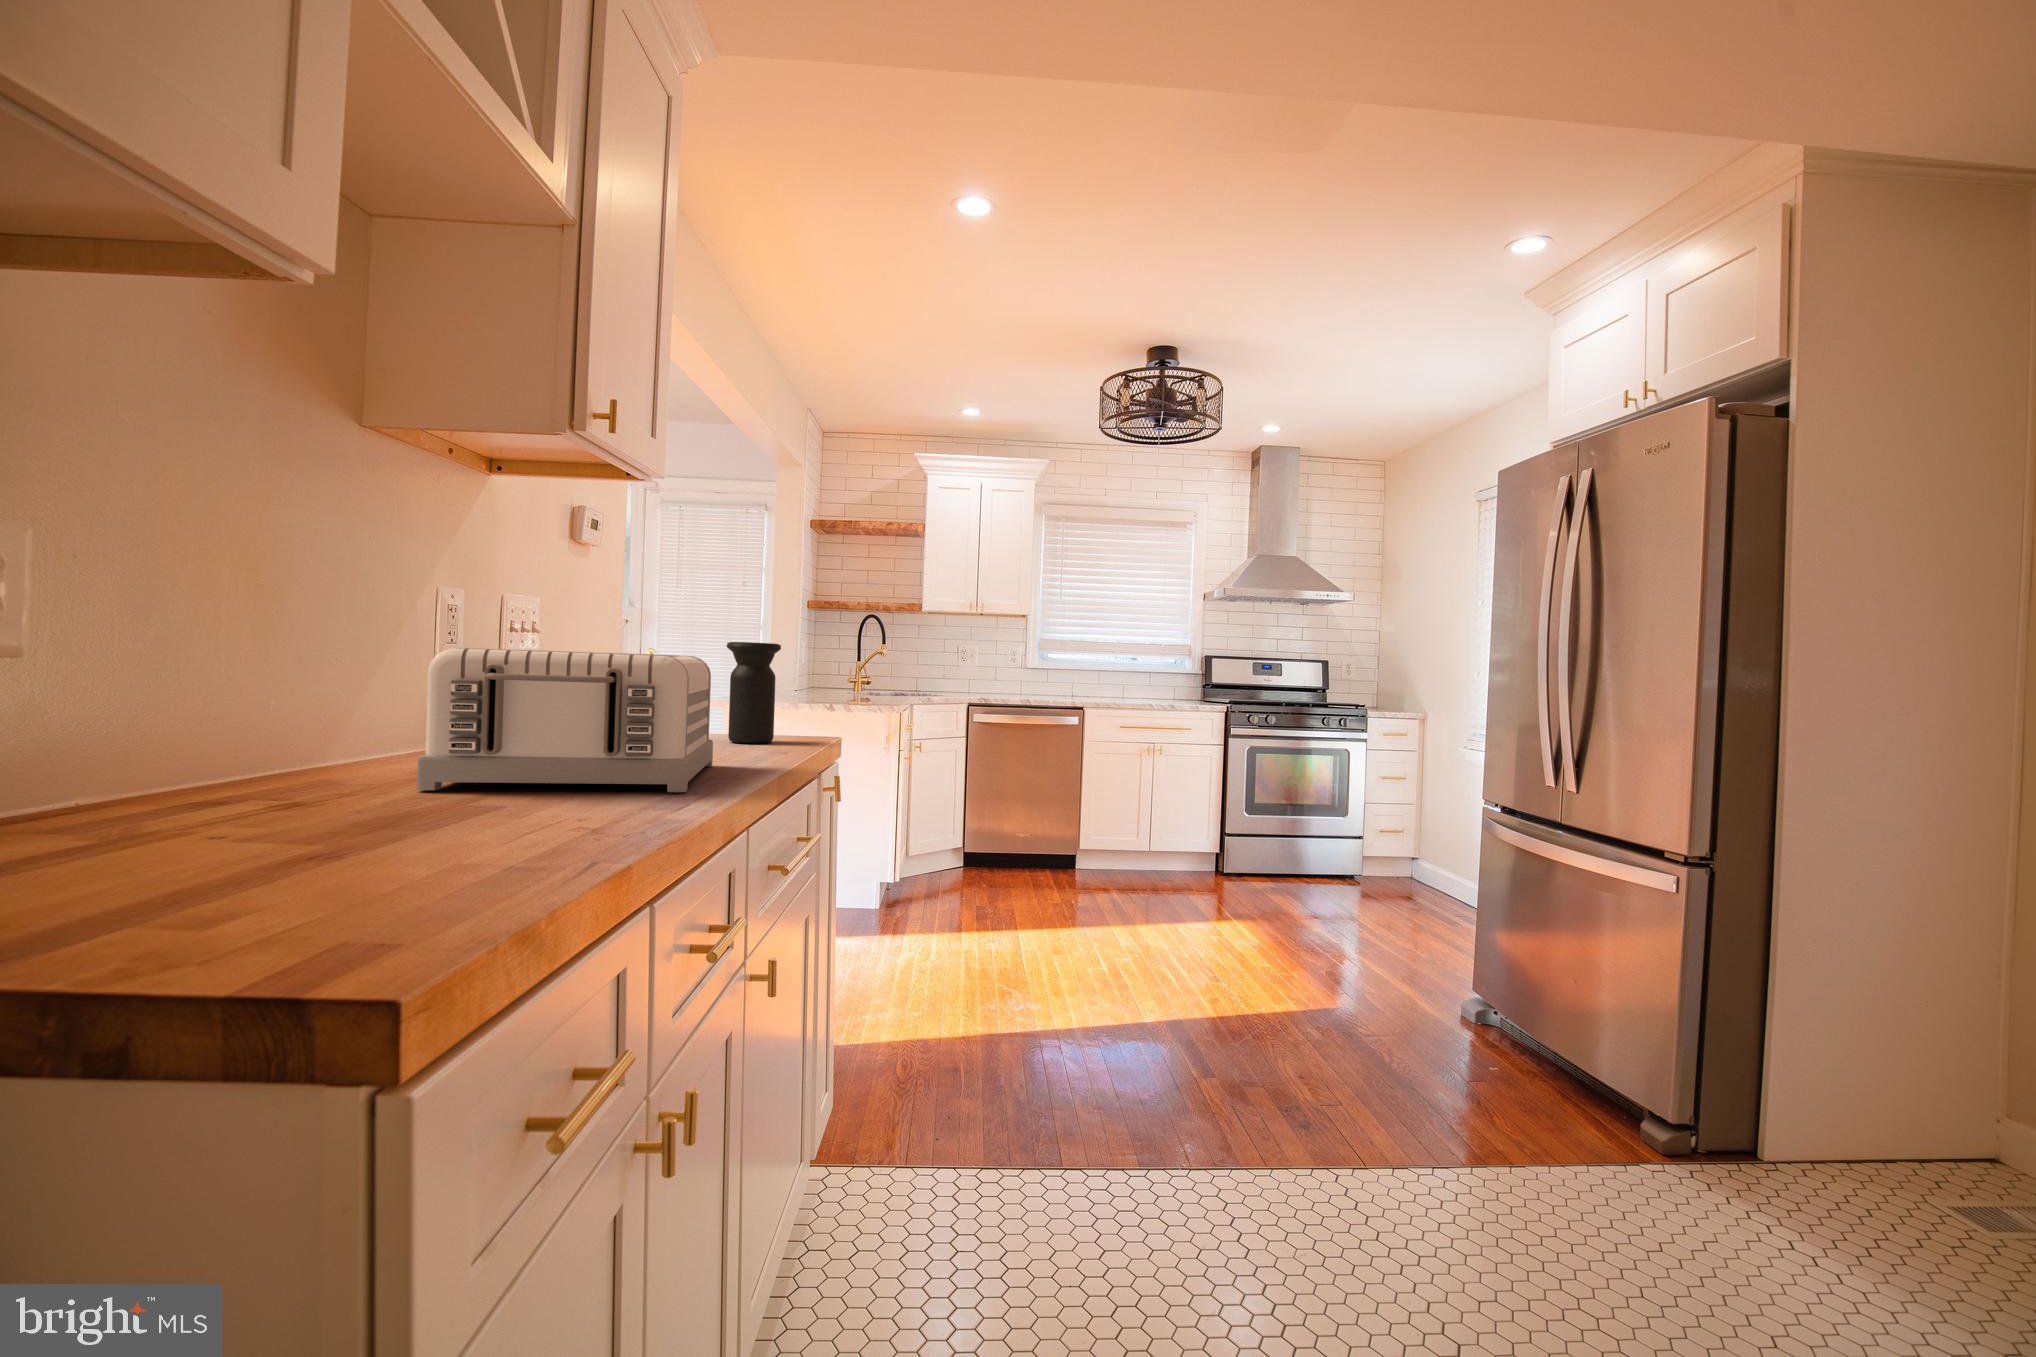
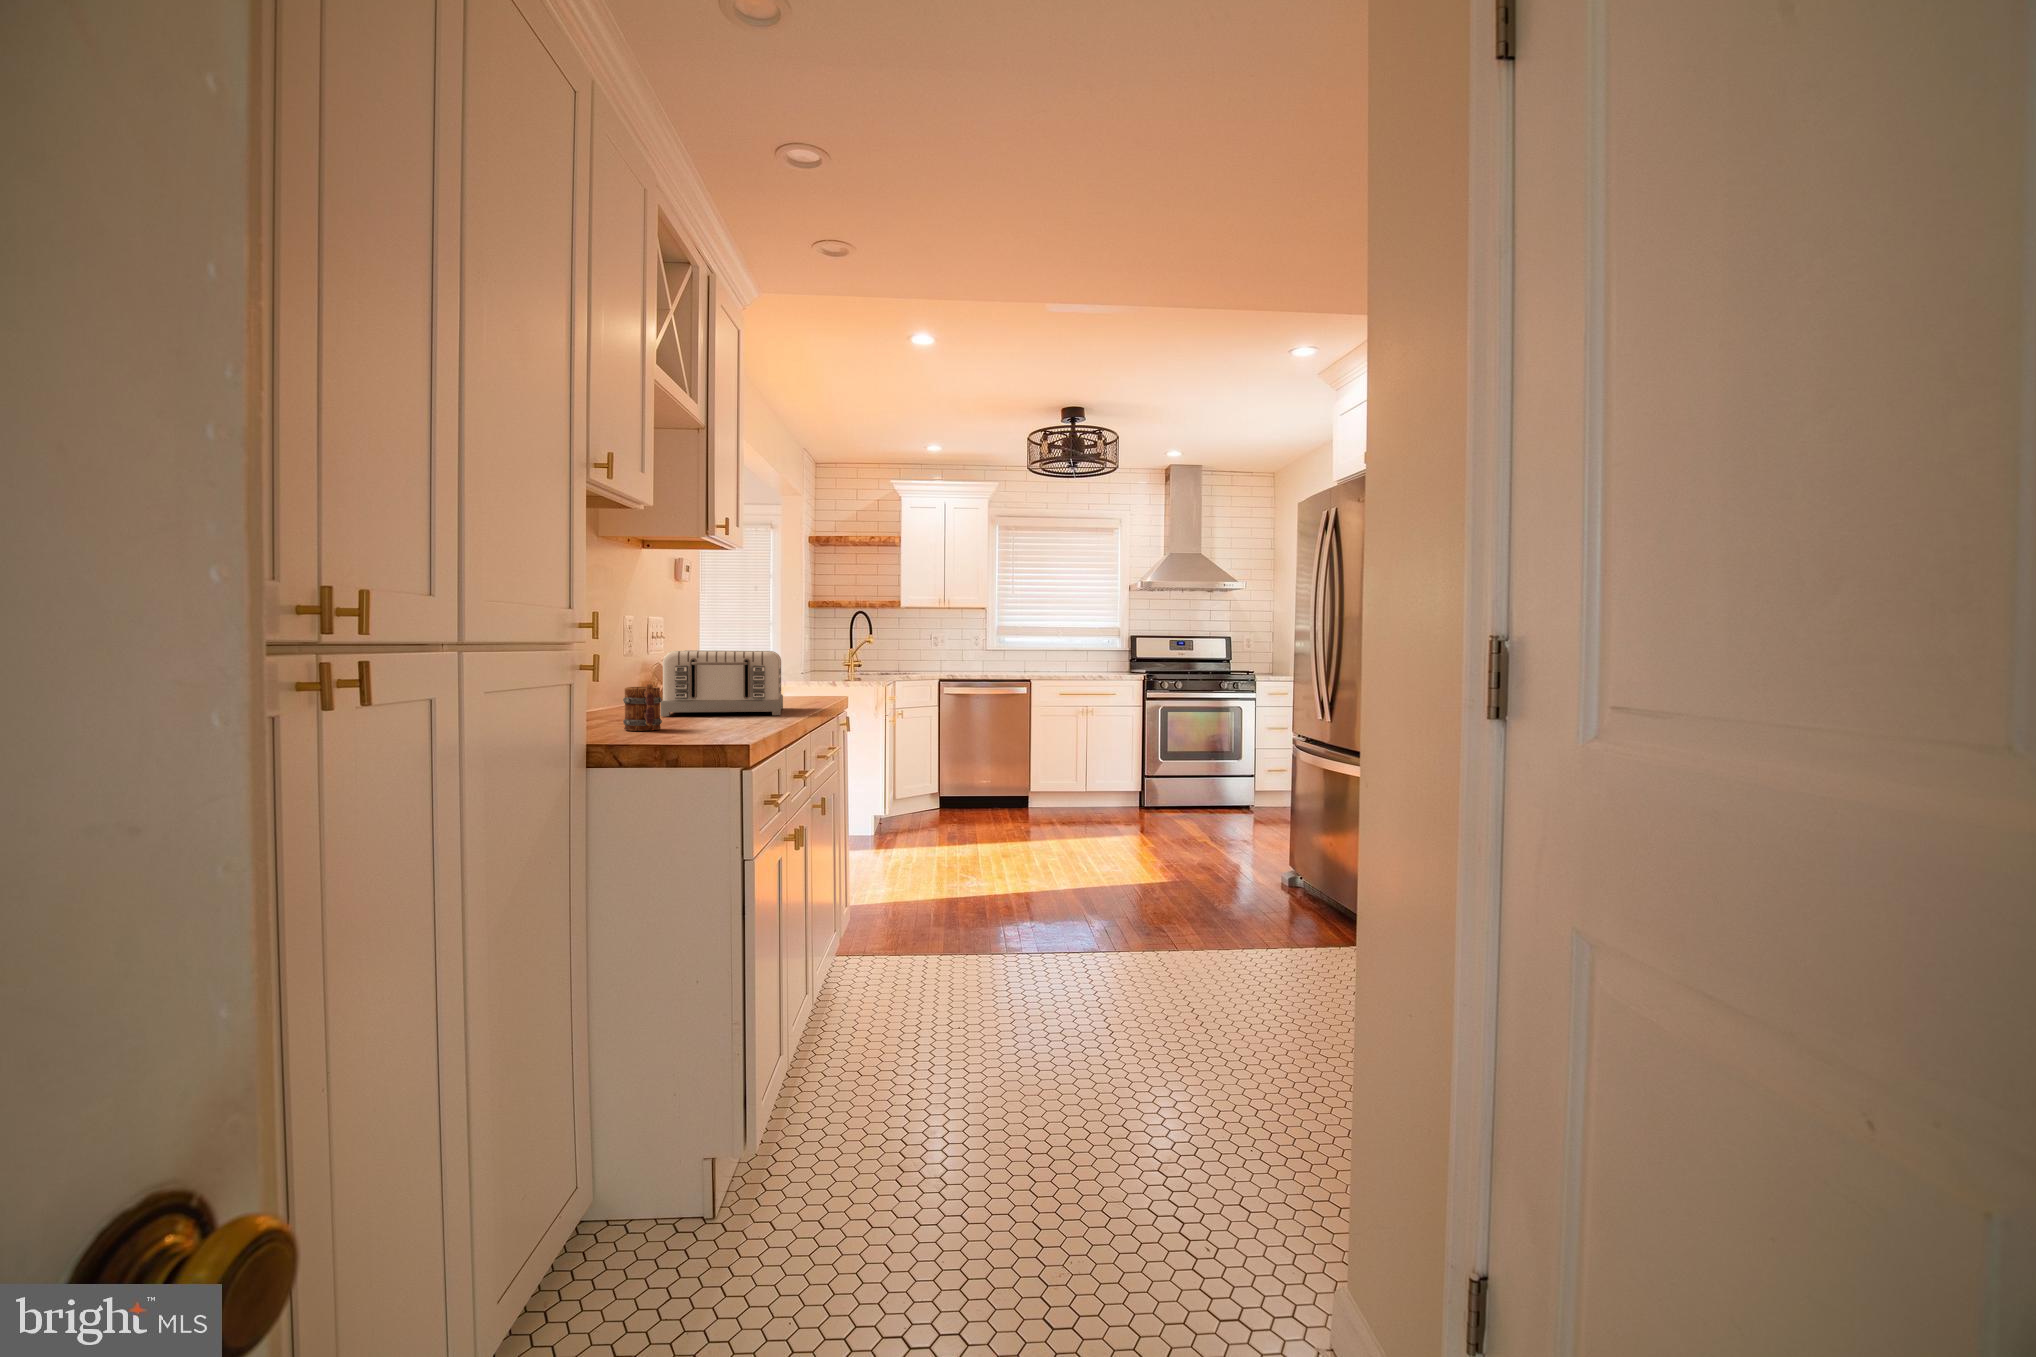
vase: present [727,642,781,743] -> none [779,641,810,700]
mug: none [169,734,298,868] -> present [623,684,662,731]

